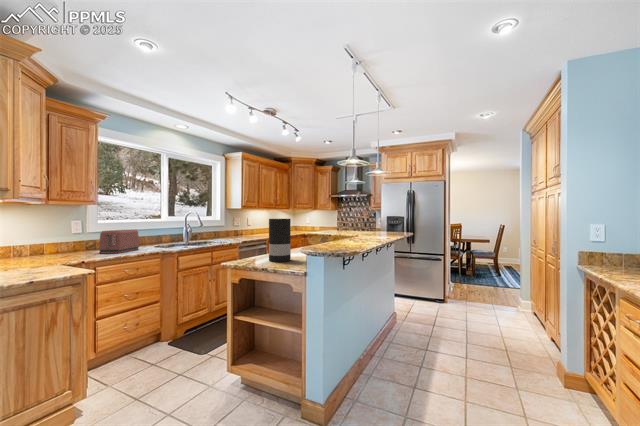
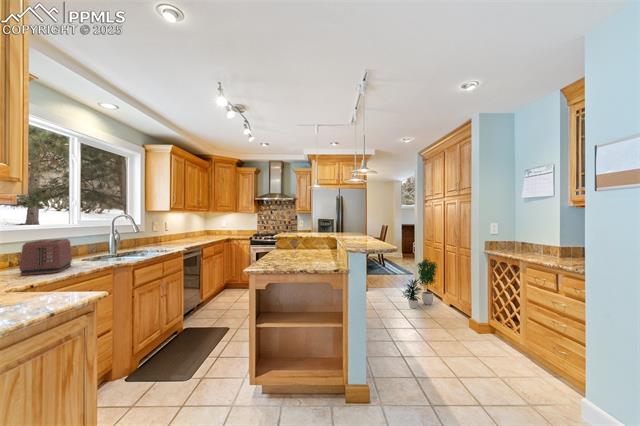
vase: present [269,219,291,262] -> none [295,223,316,264]
potted plant: none [479,269,545,339] -> present [403,259,437,308]

